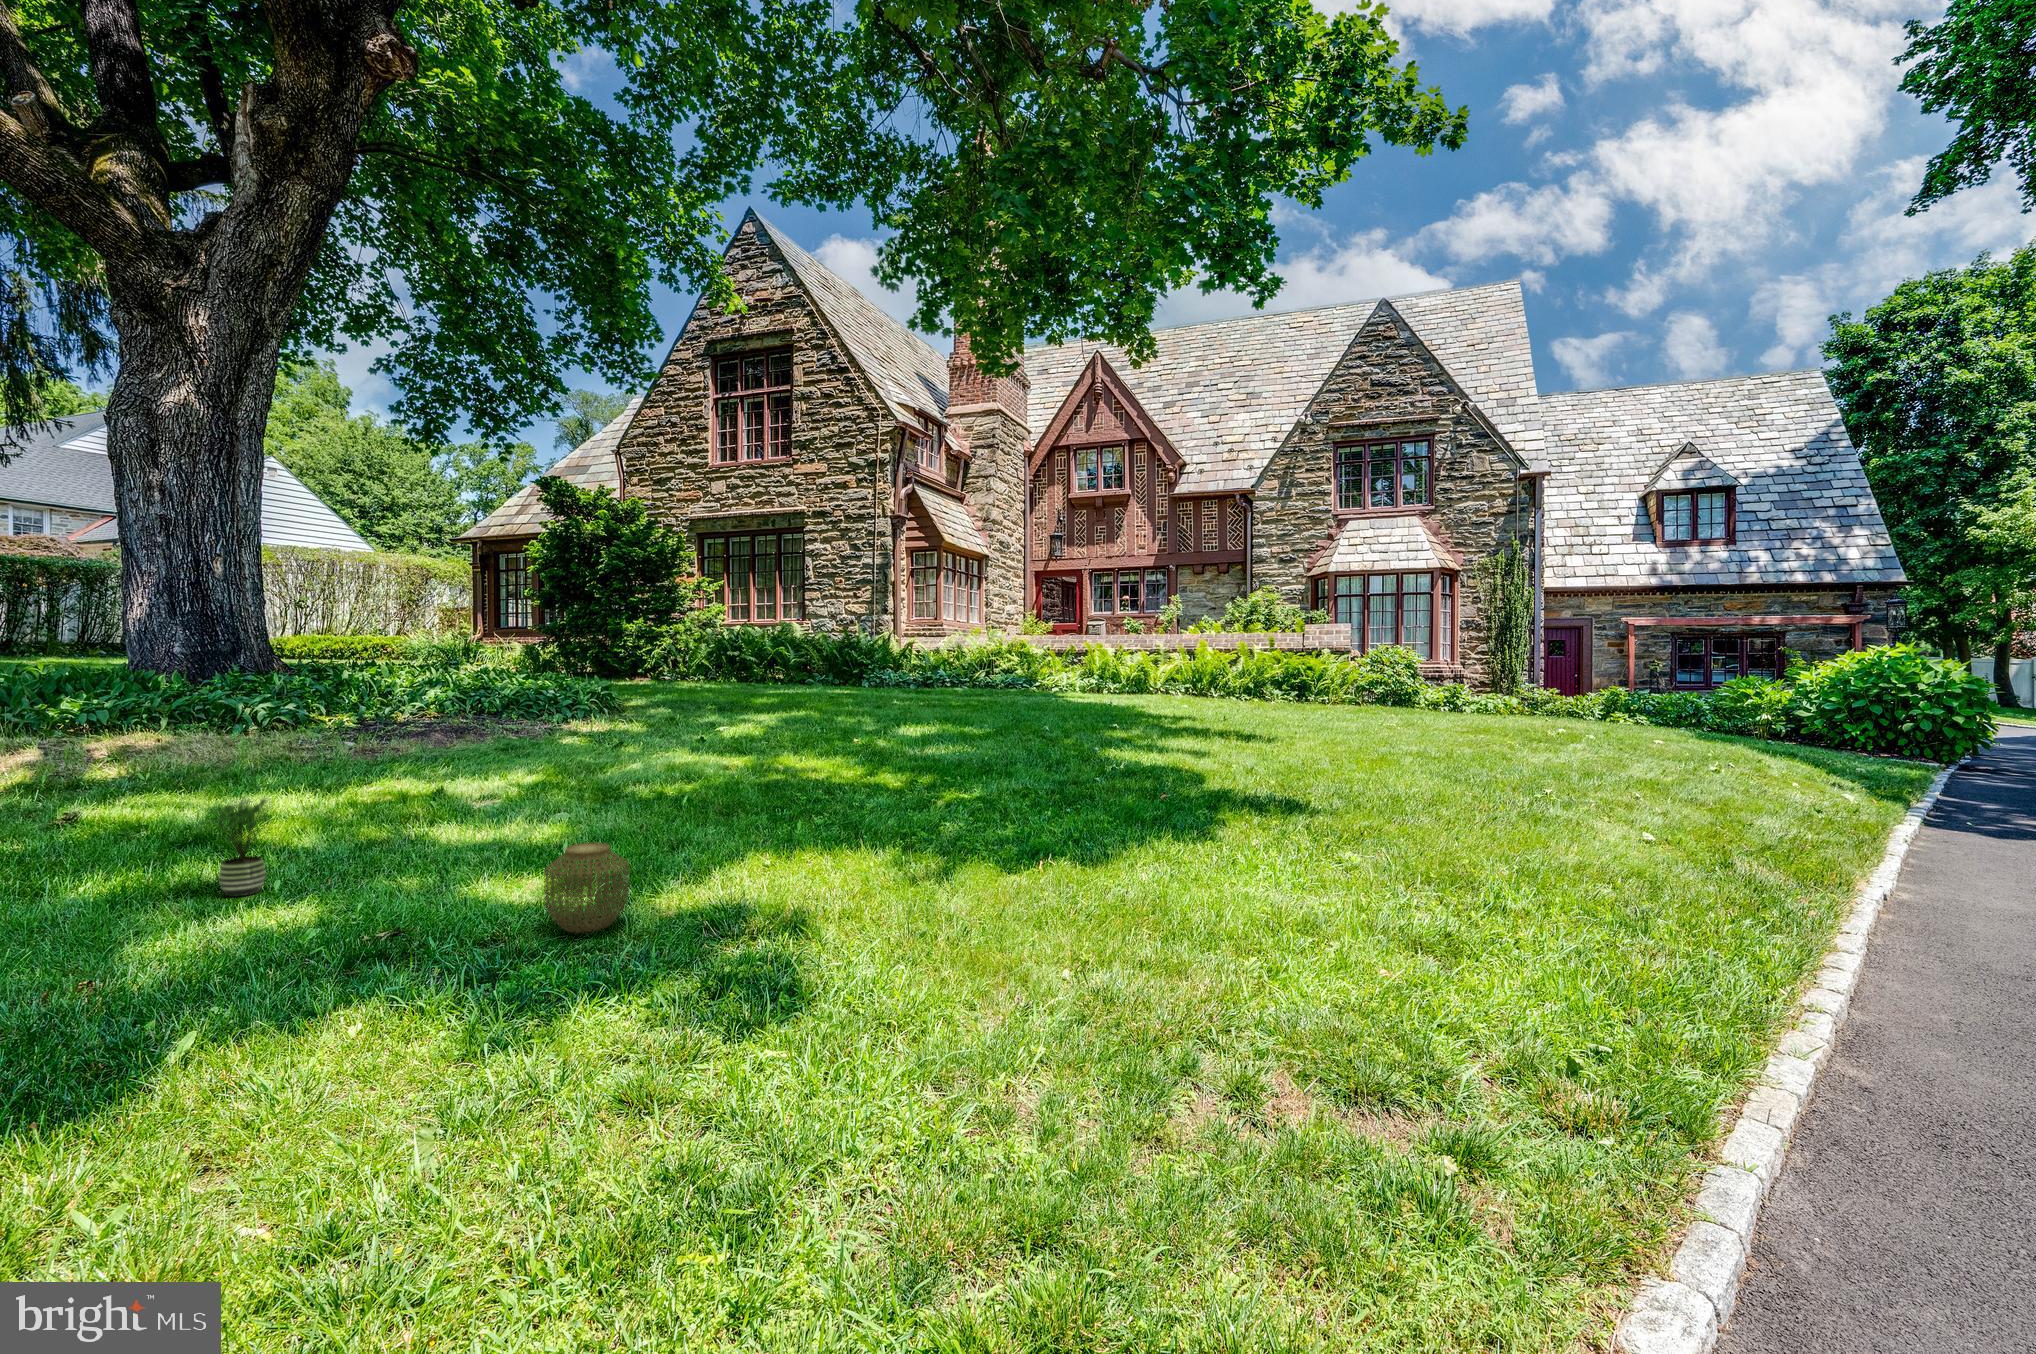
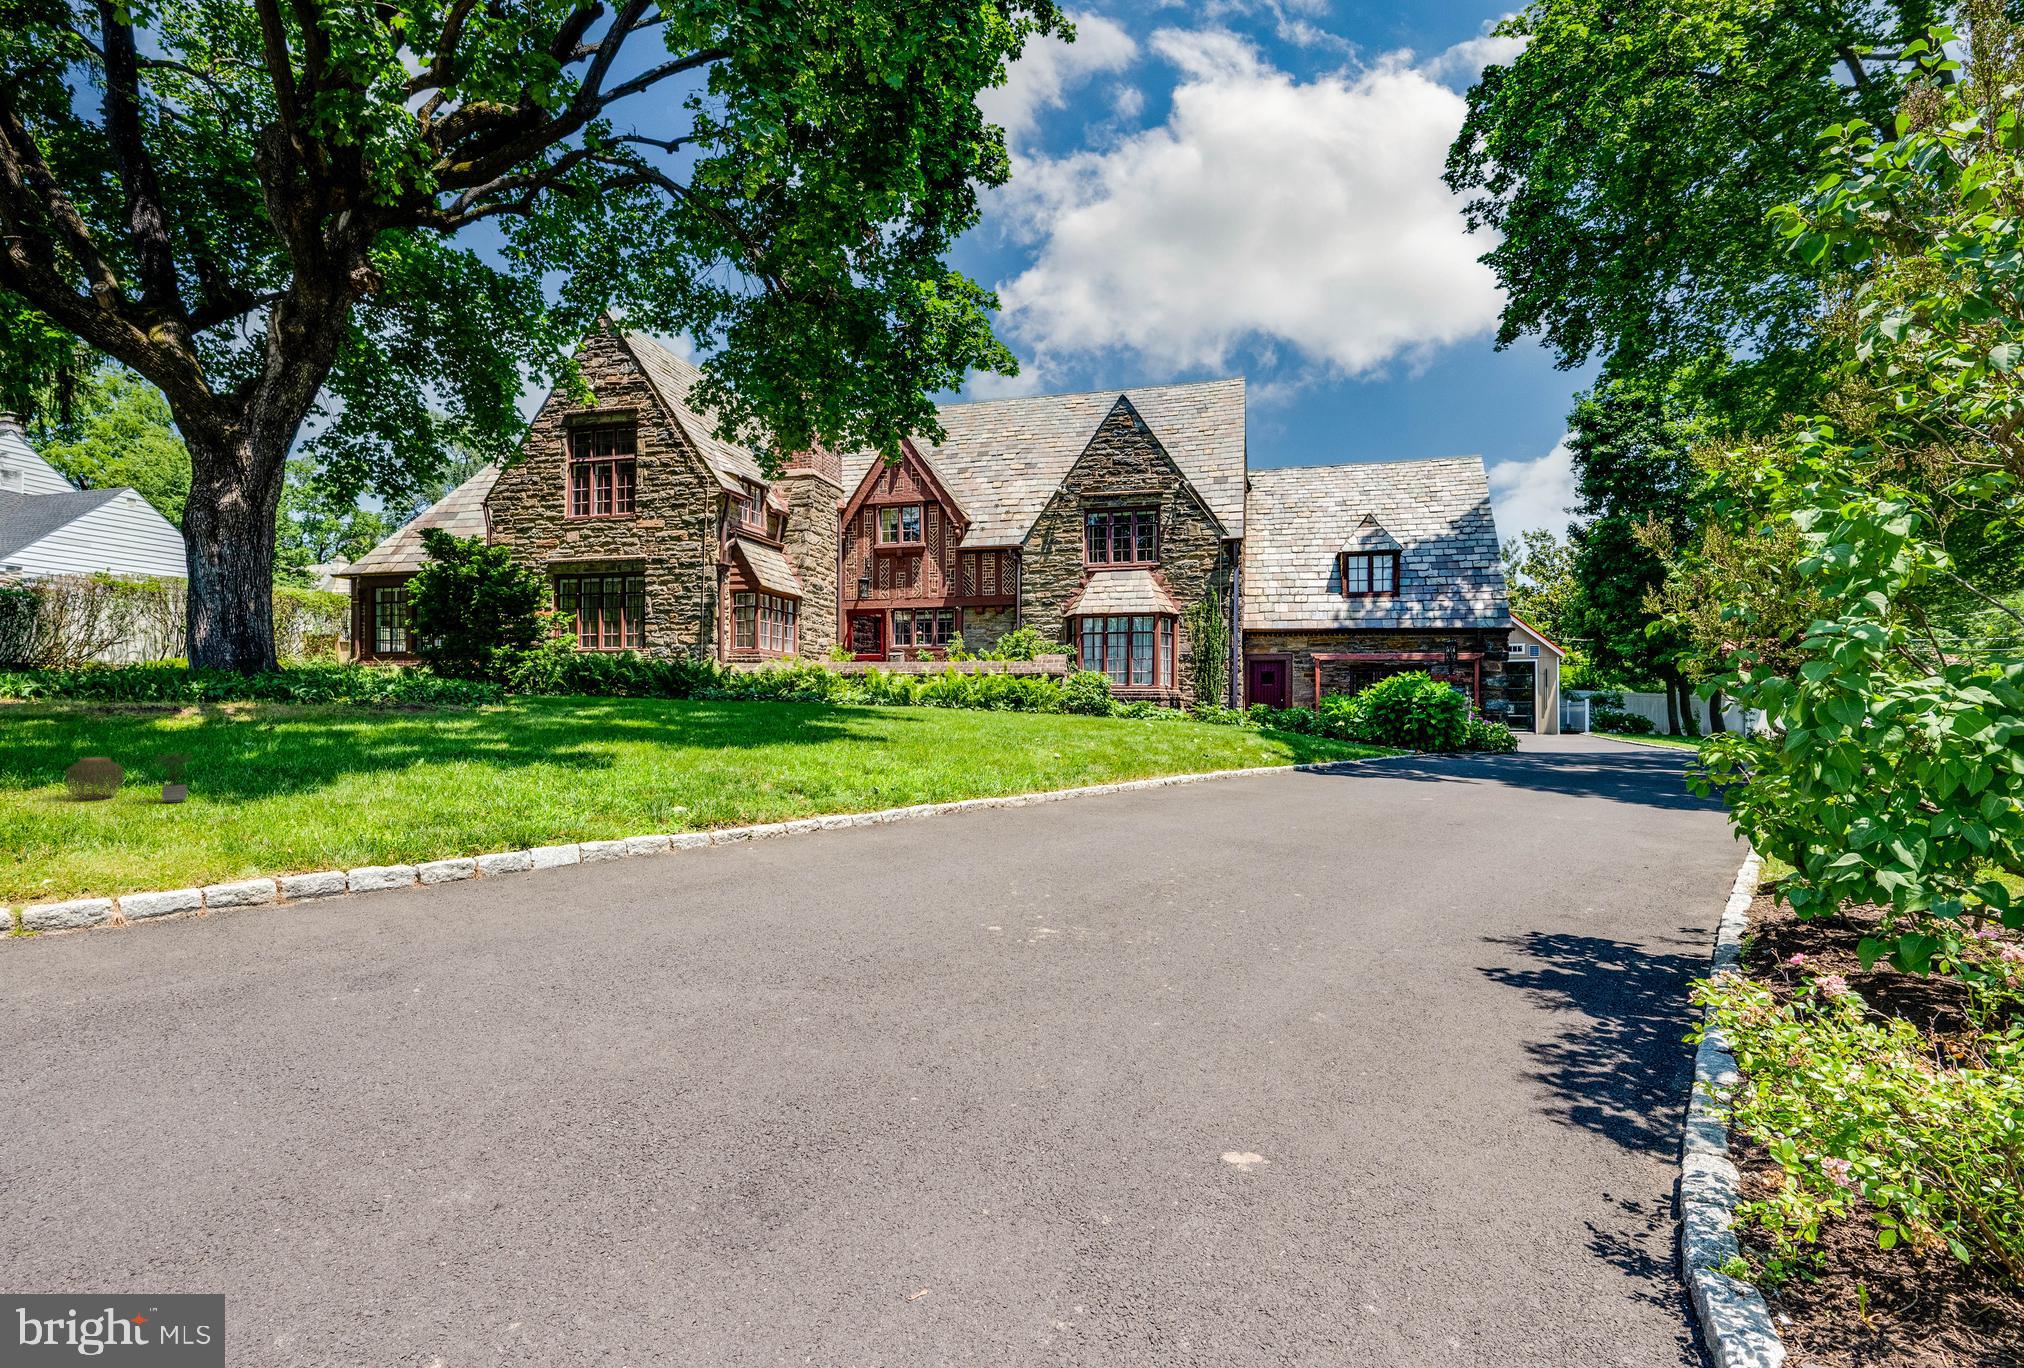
woven basket: present [544,843,629,932] -> present [66,757,123,800]

